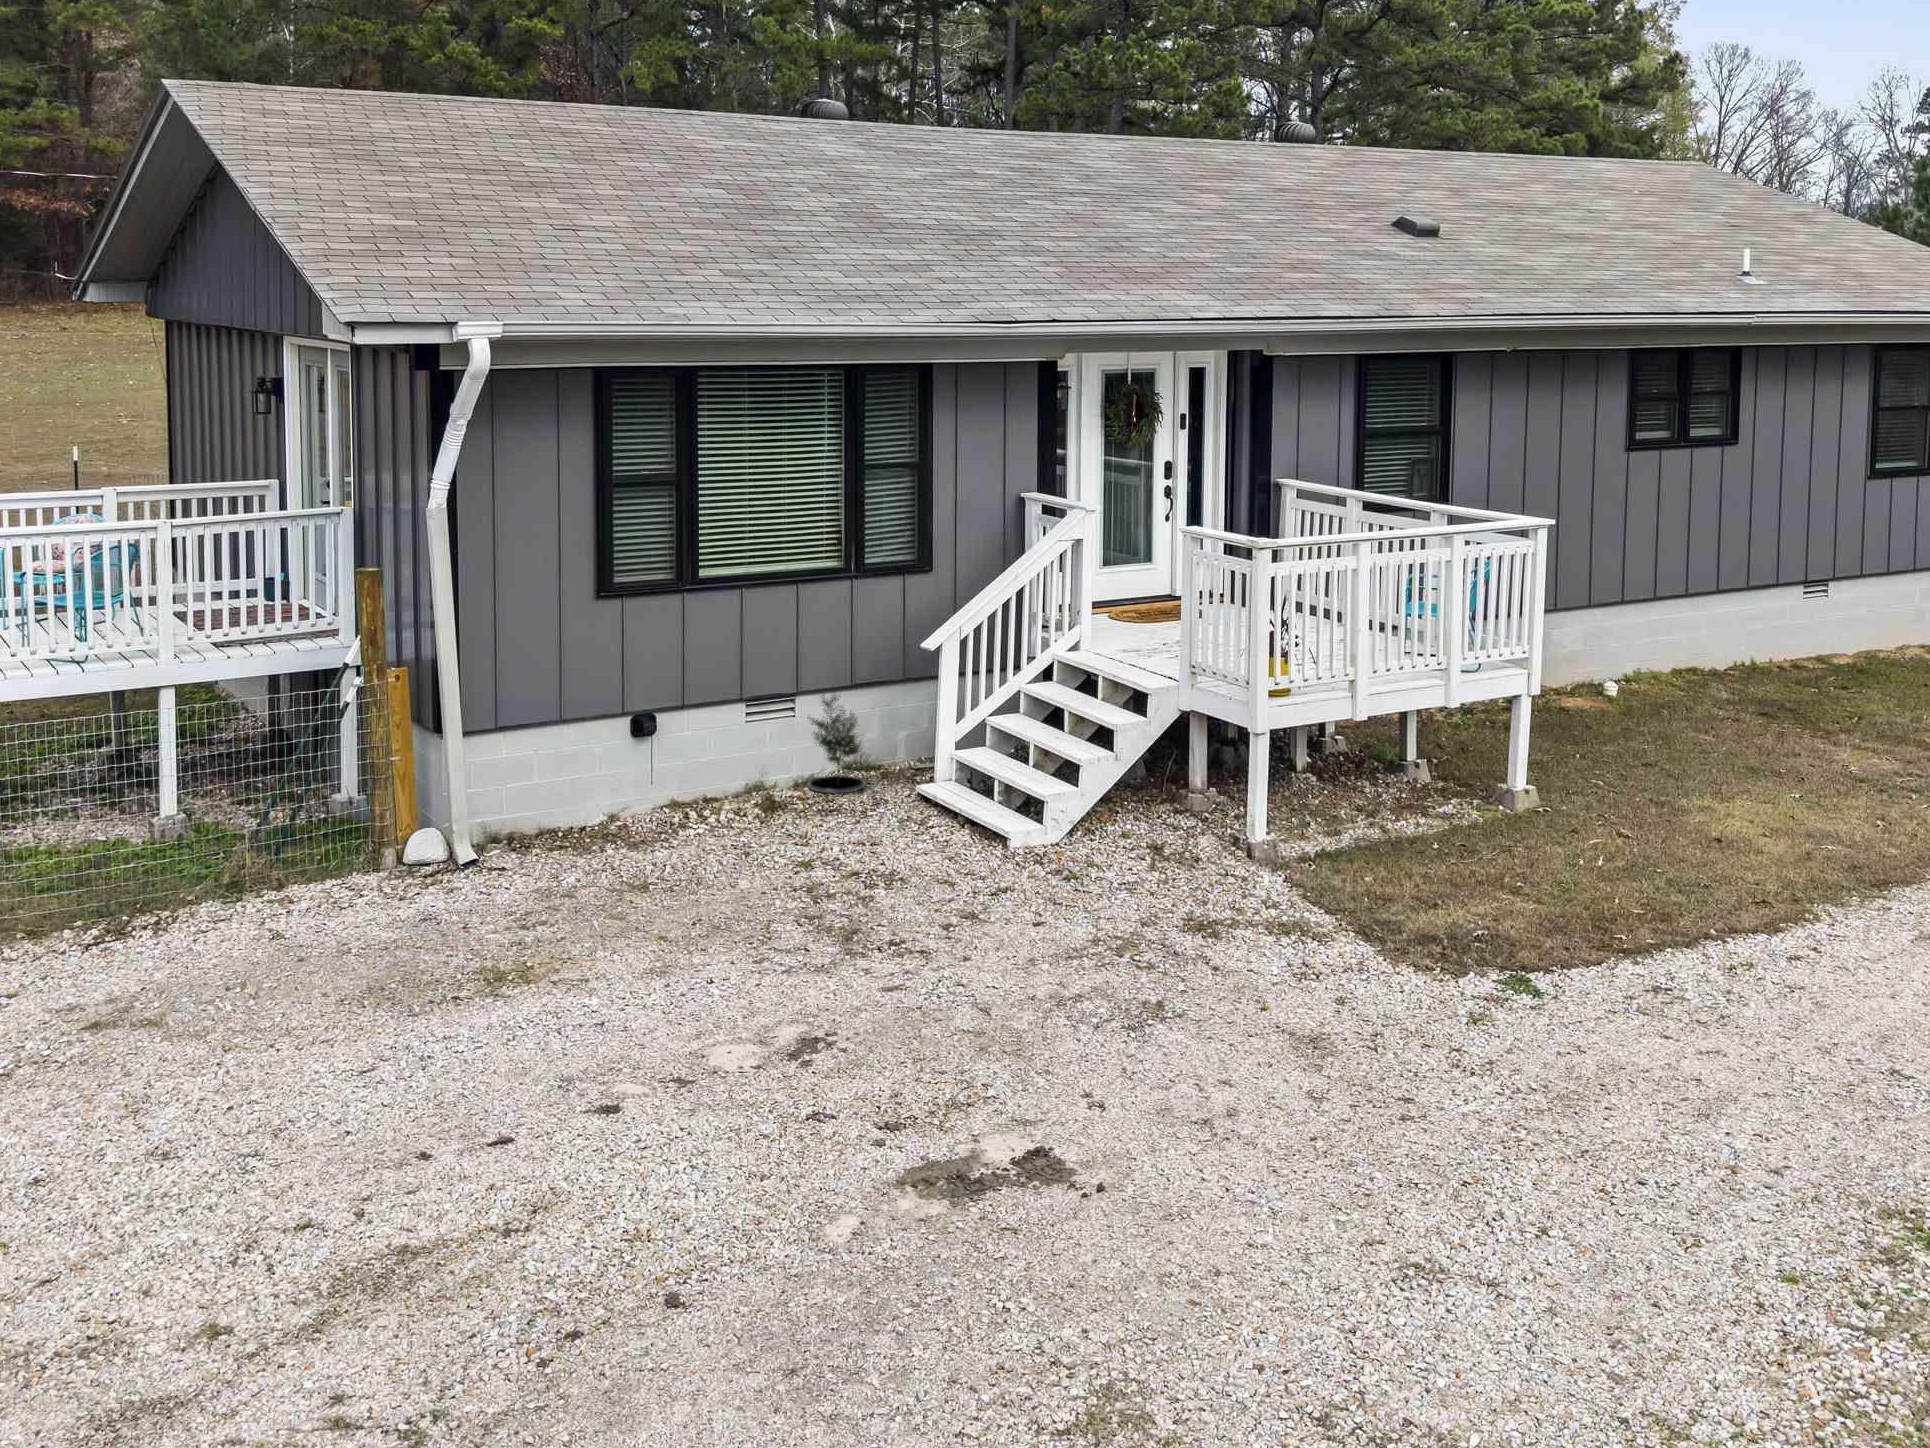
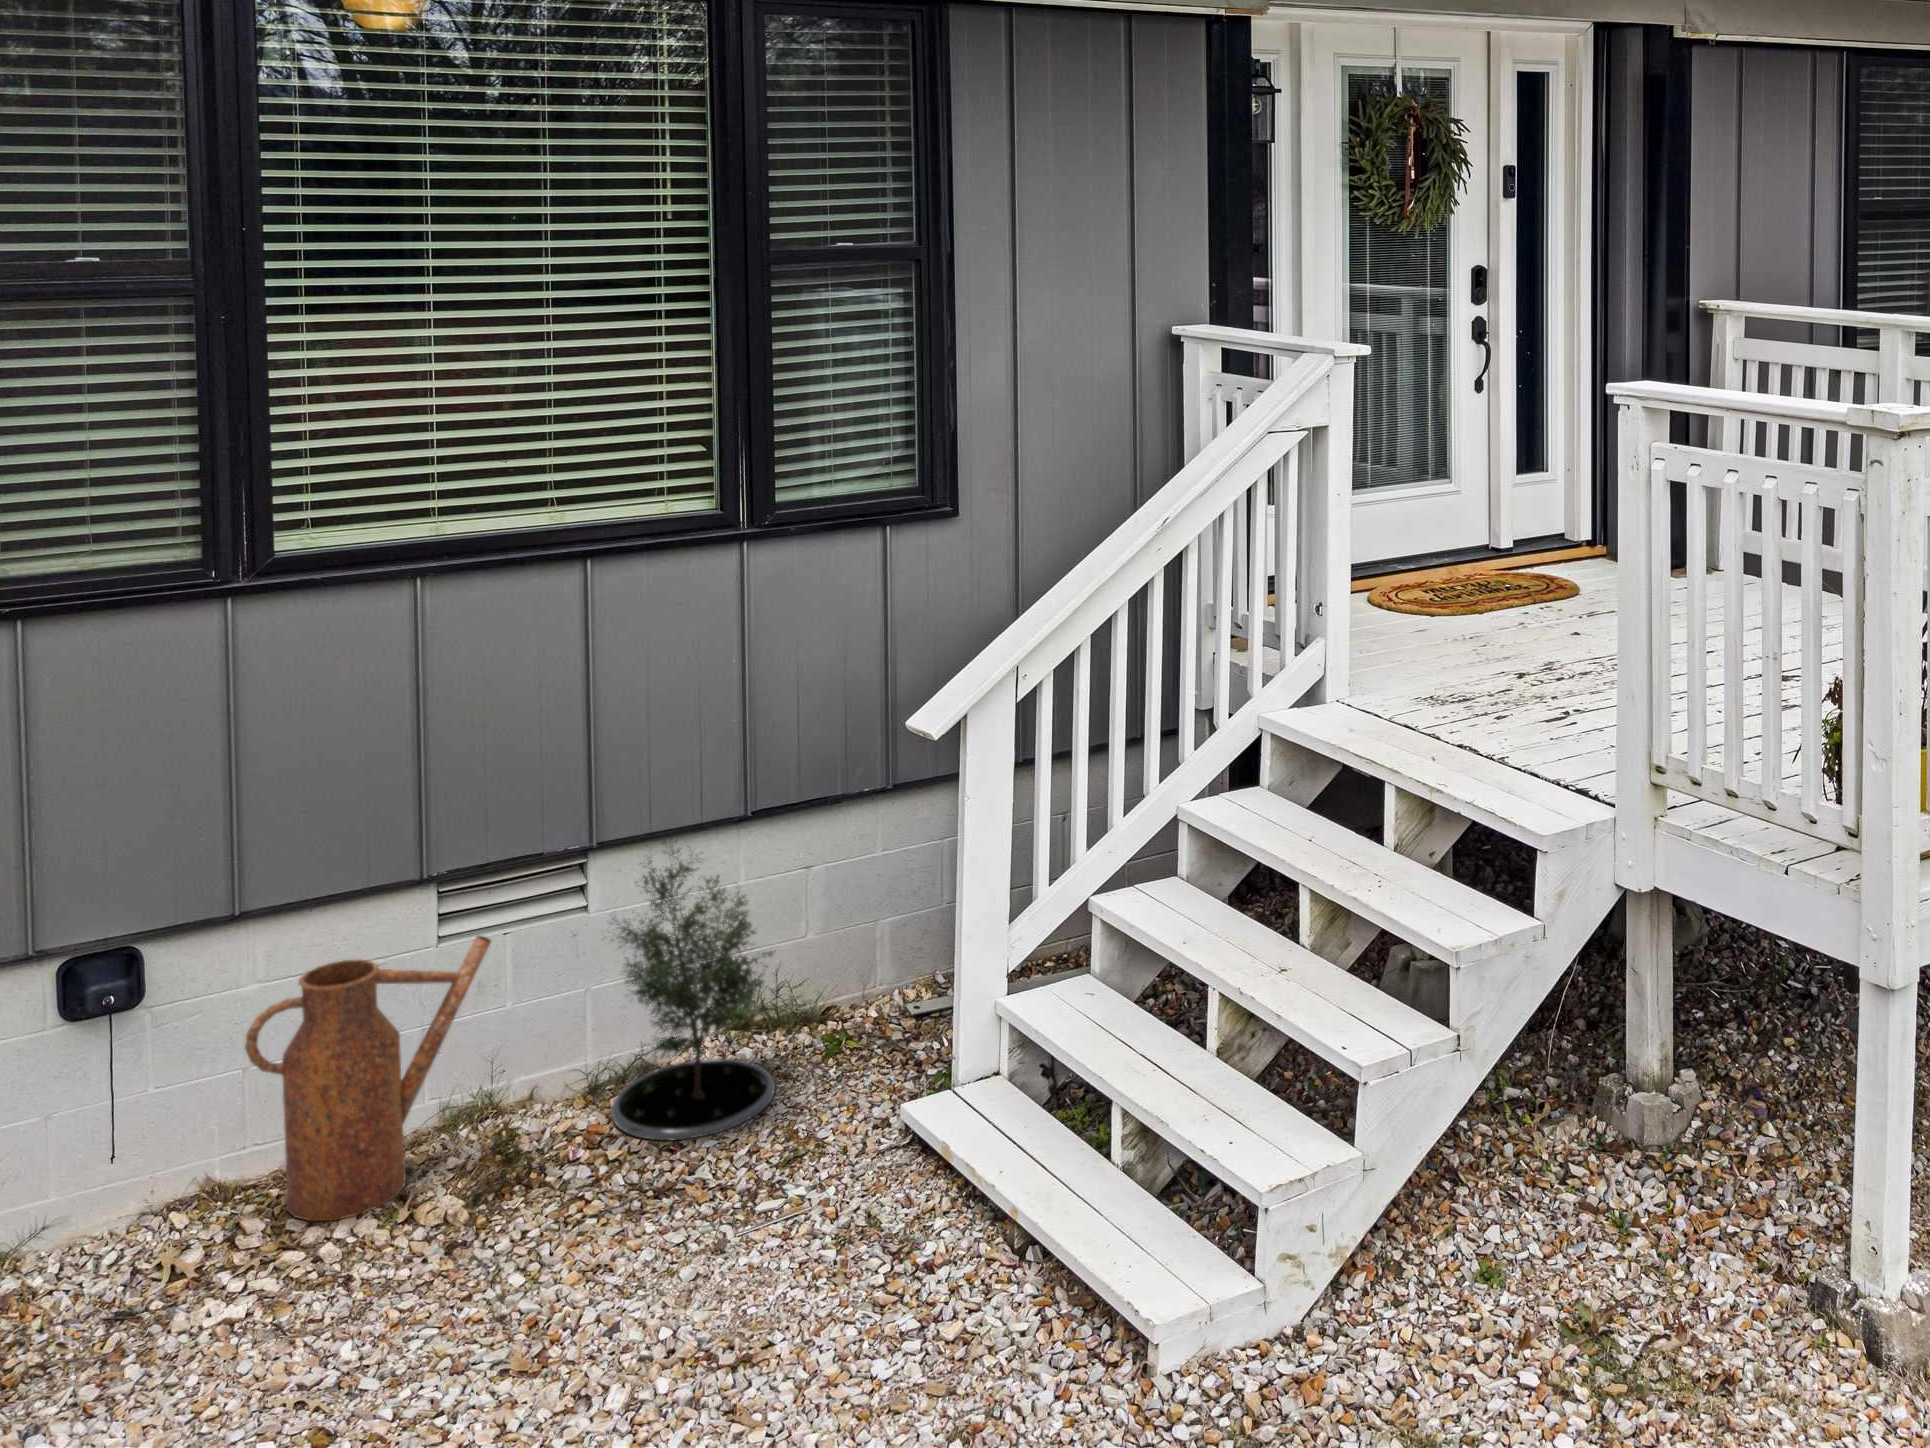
watering can: none [698,716,771,805] -> present [245,936,491,1221]

